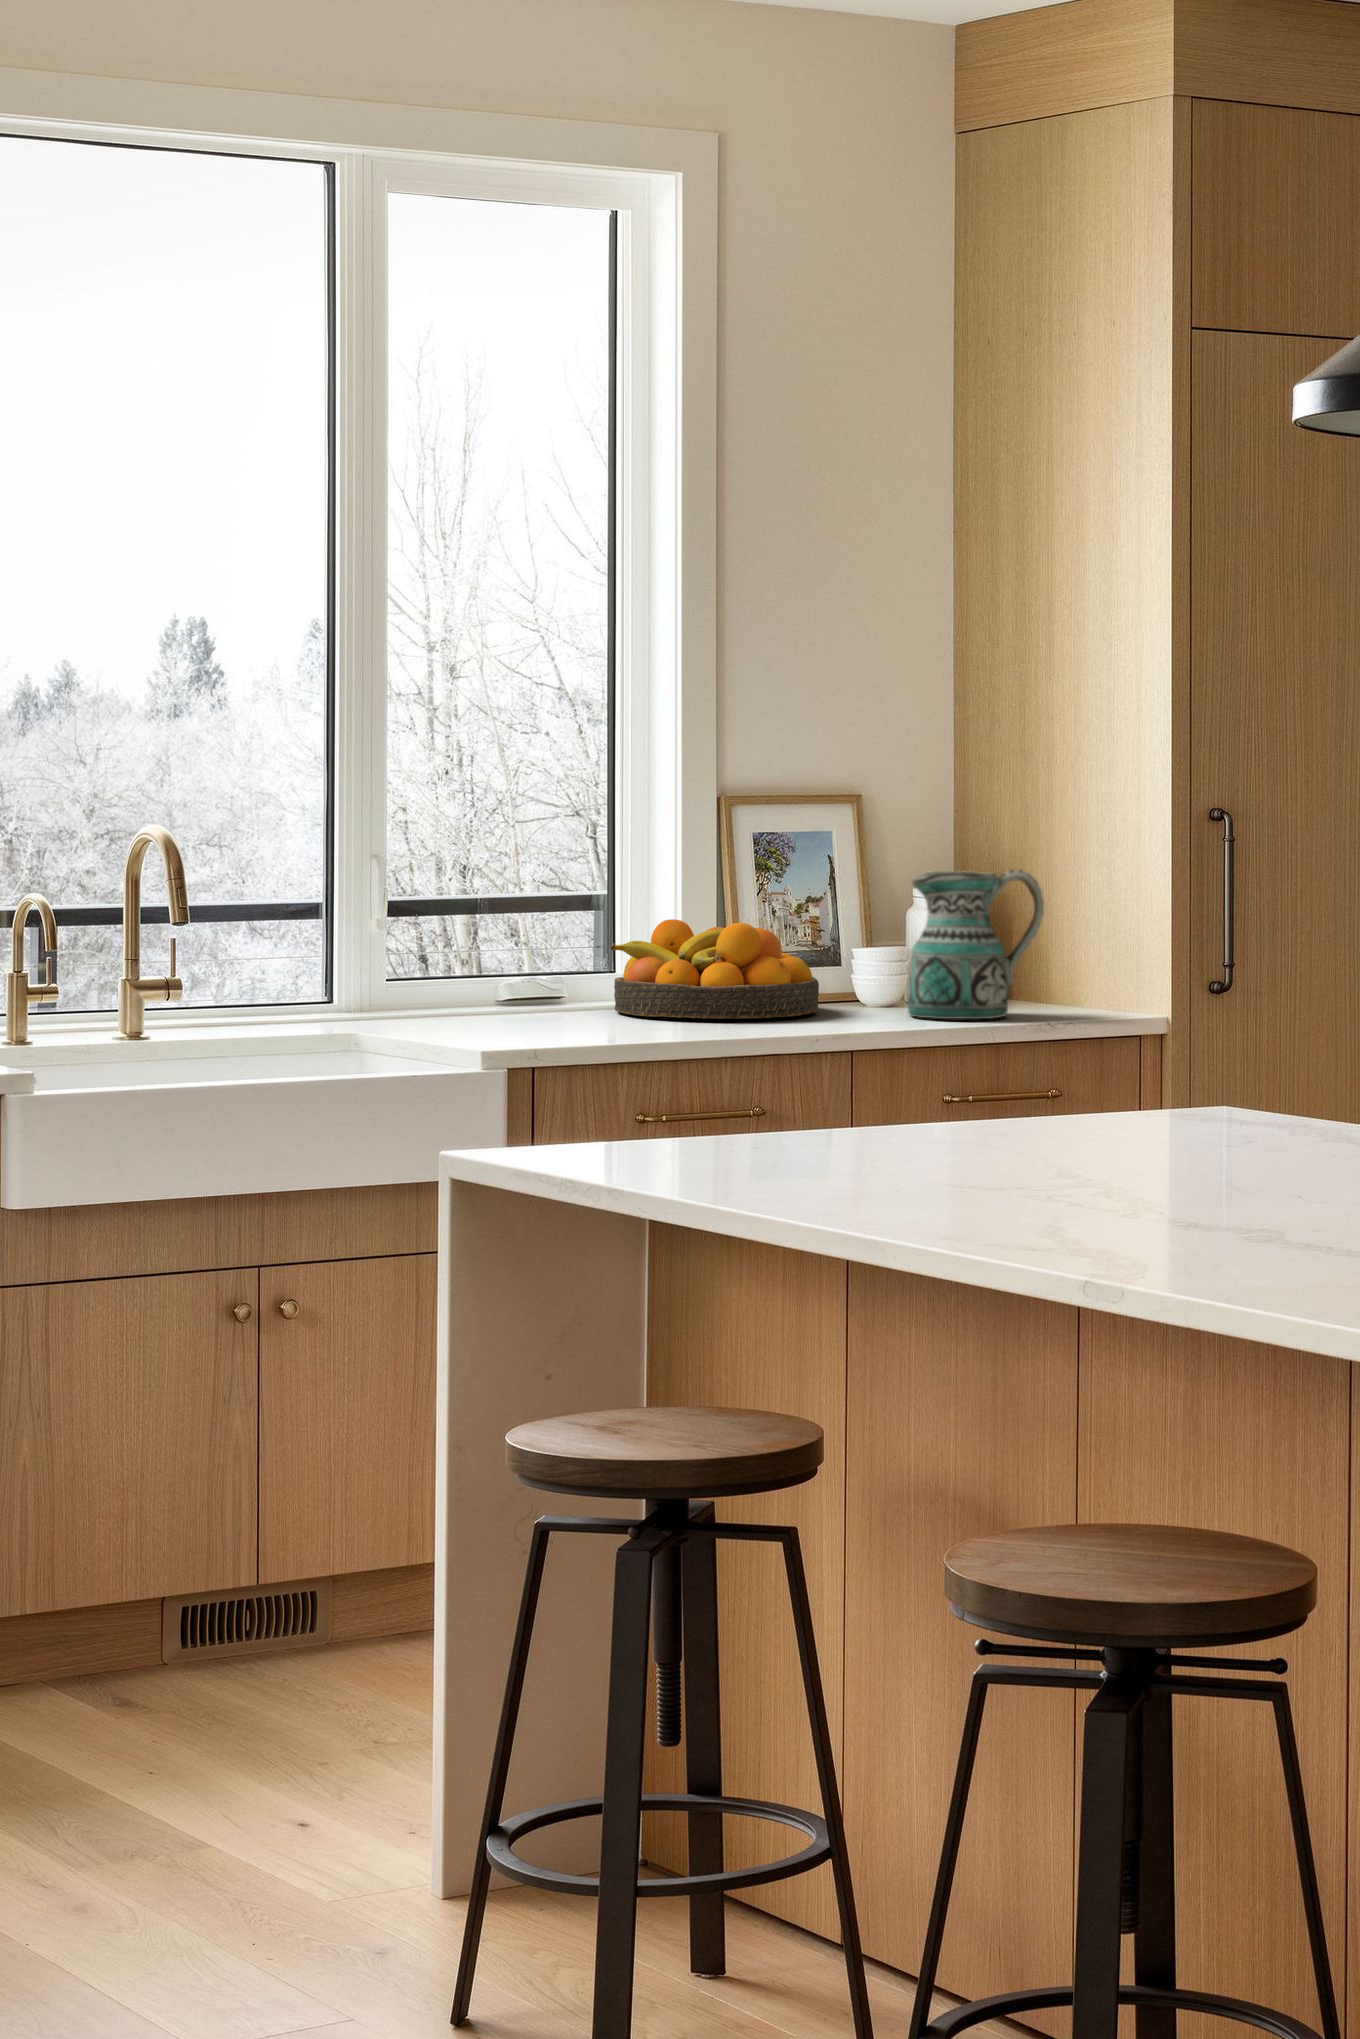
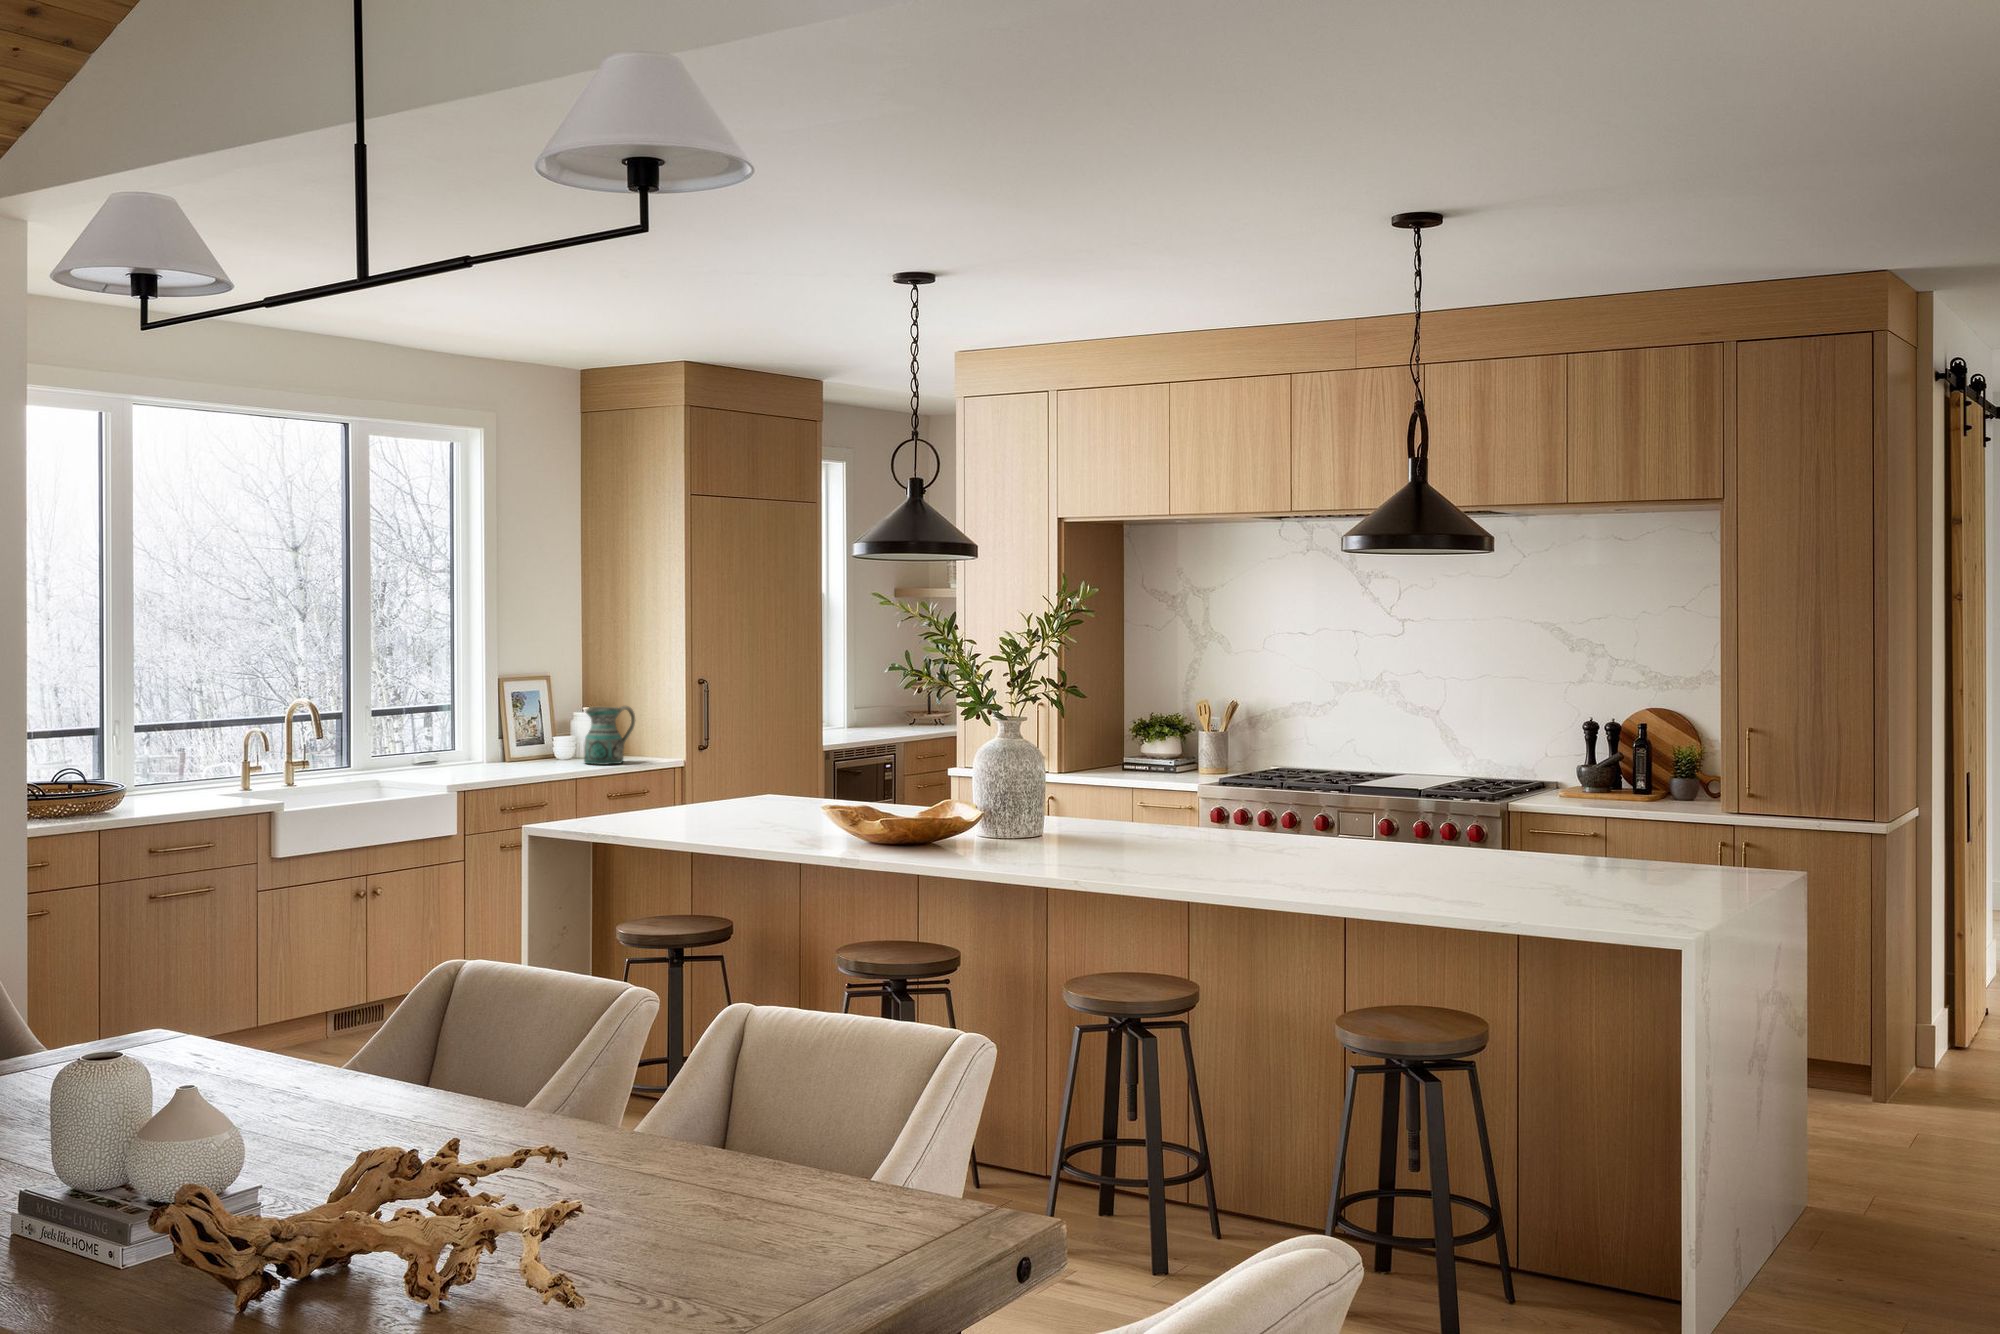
fruit bowl: present [609,919,819,1019] -> none [465,729,549,768]

